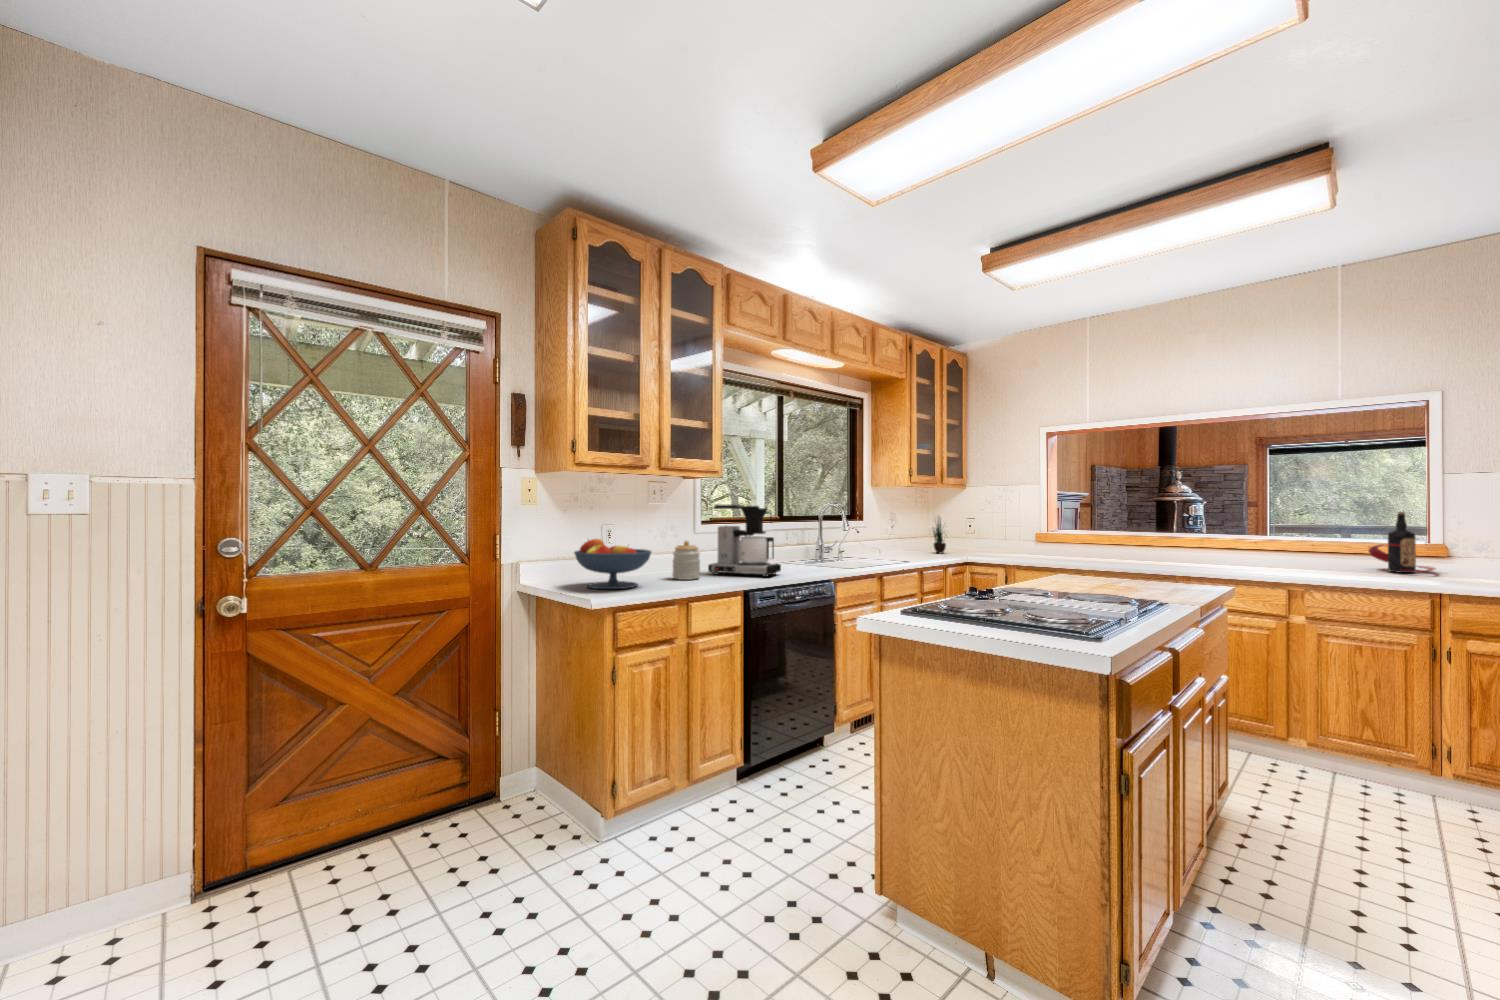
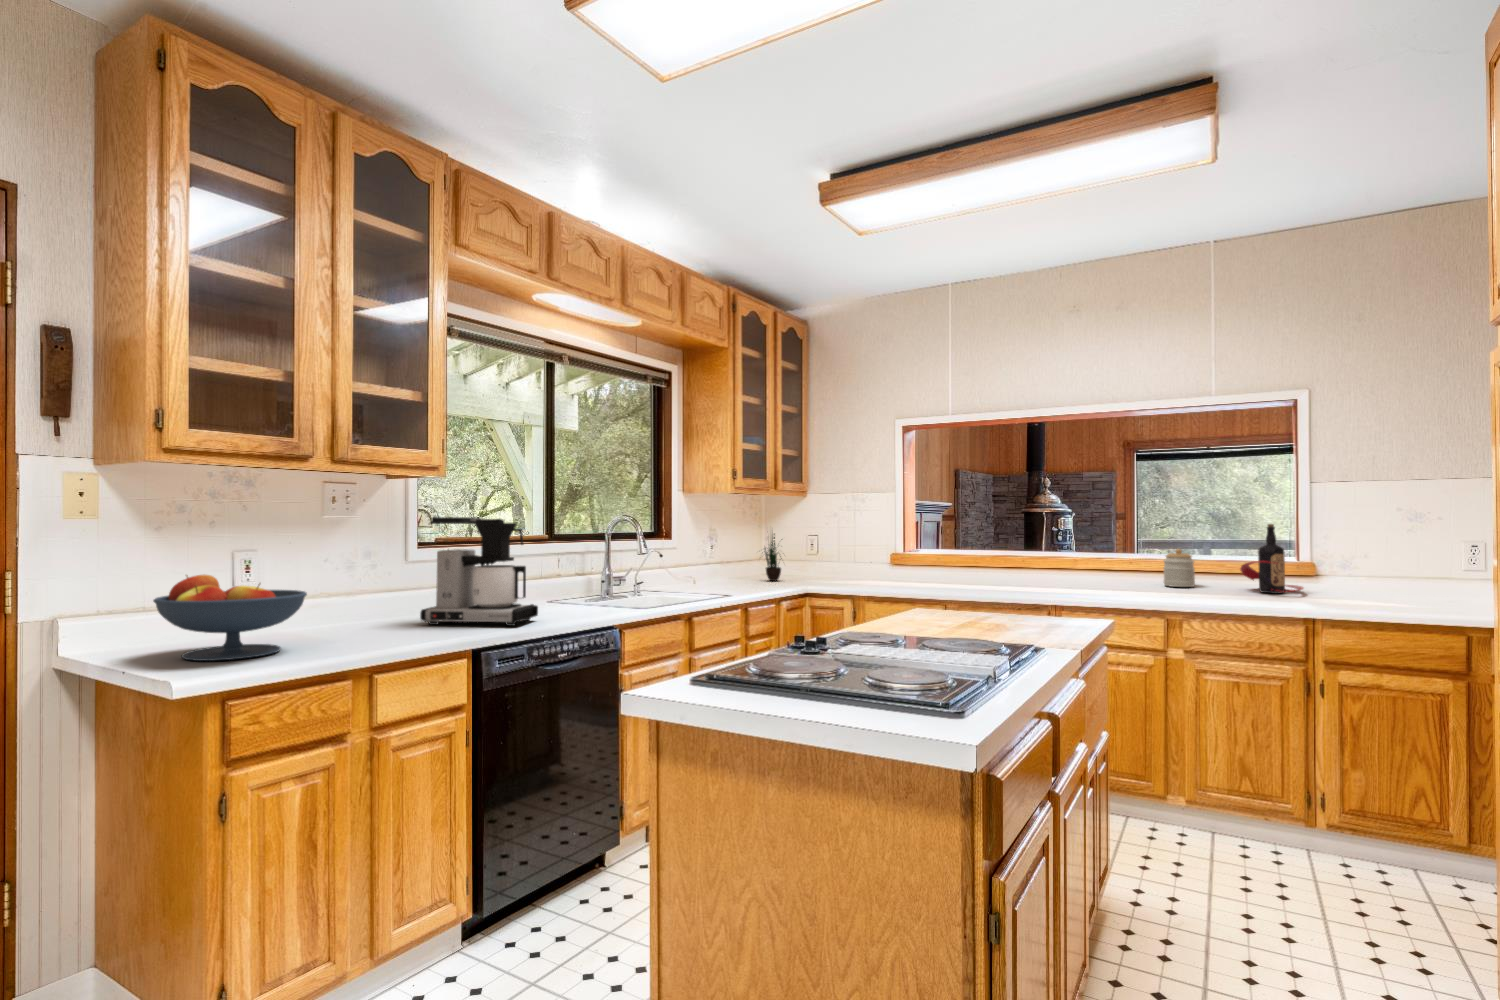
jar: present [672,541,700,580] -> present [1164,549,1195,587]

